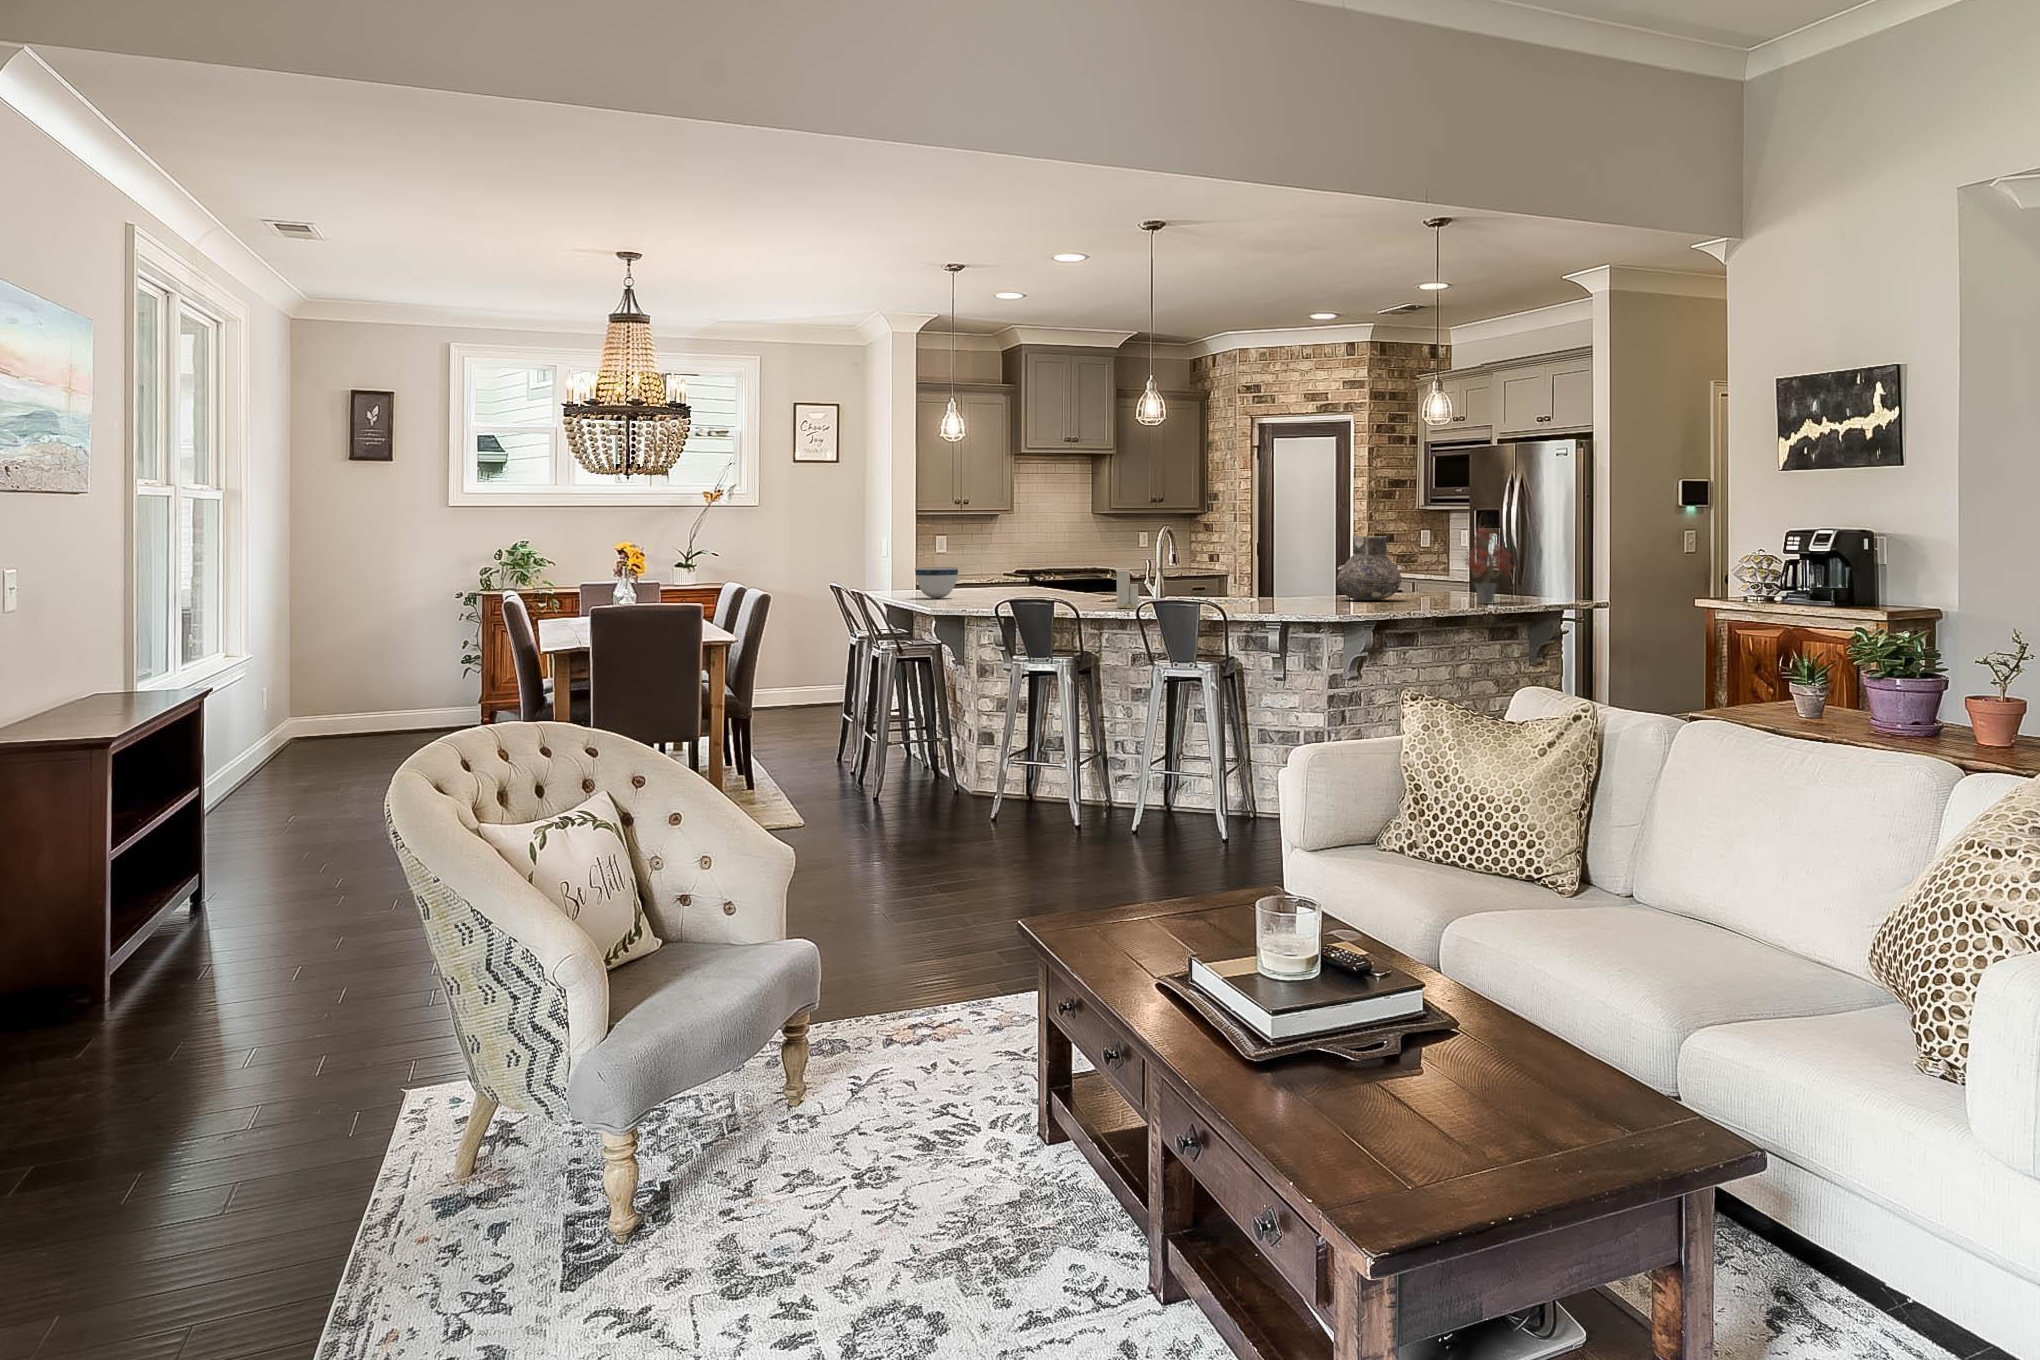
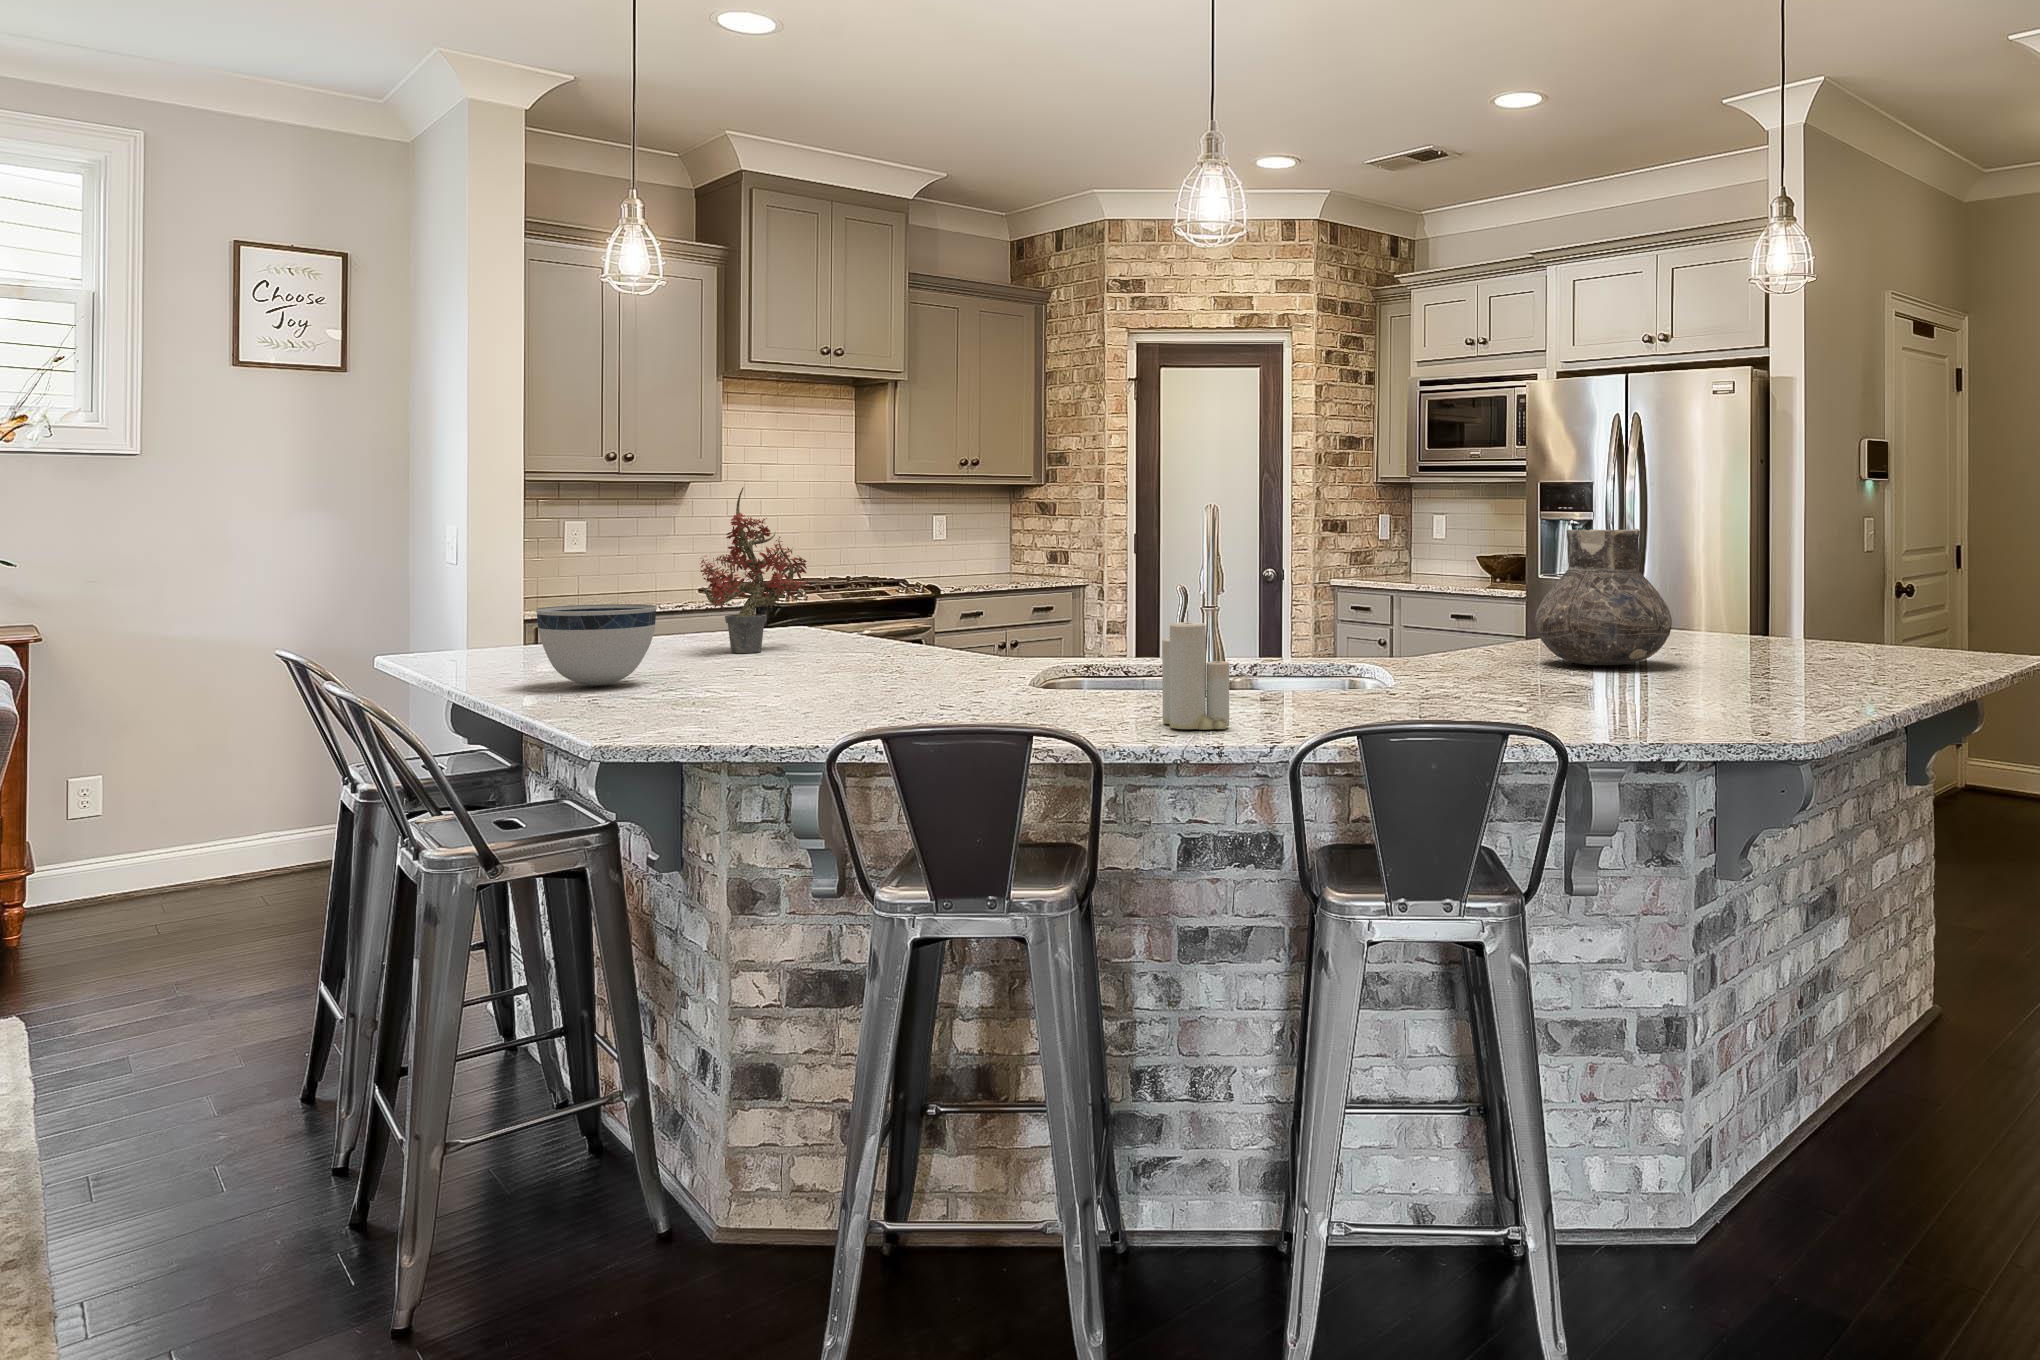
potted plant: present [1465,527,1519,604] -> present [700,488,810,653]

